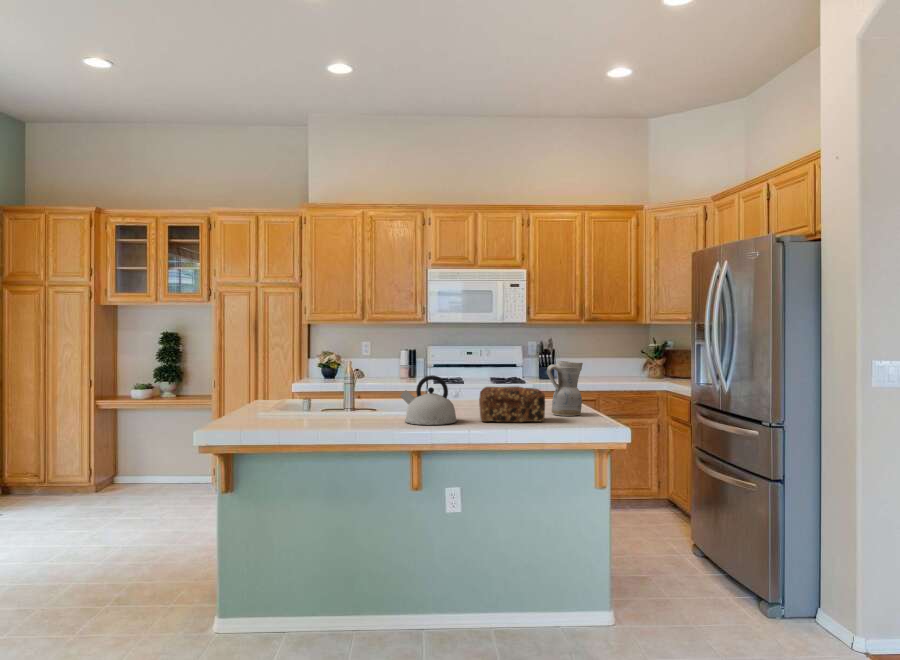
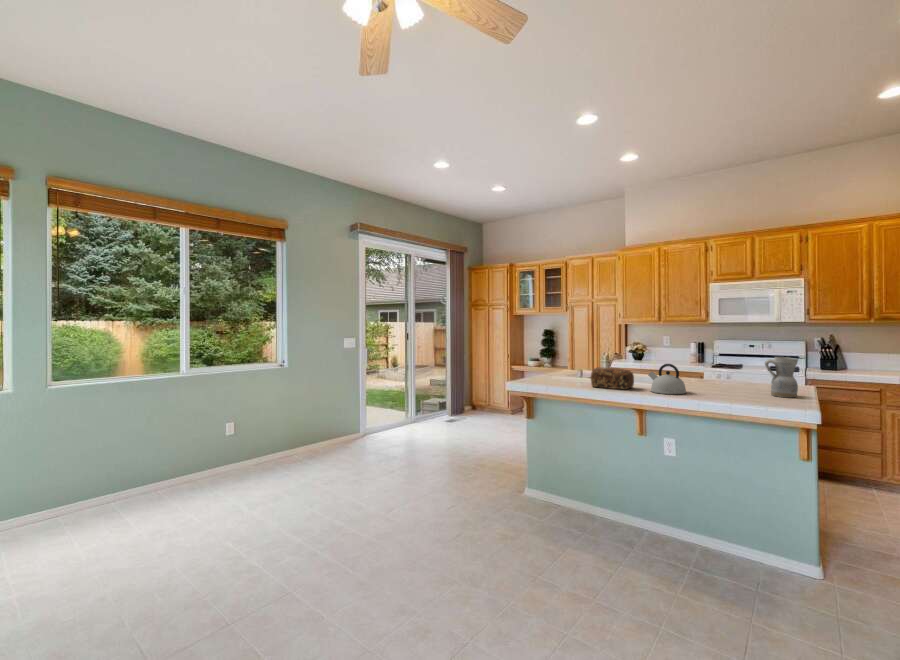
bread loaf: present [479,386,545,422] -> present [591,367,634,389]

